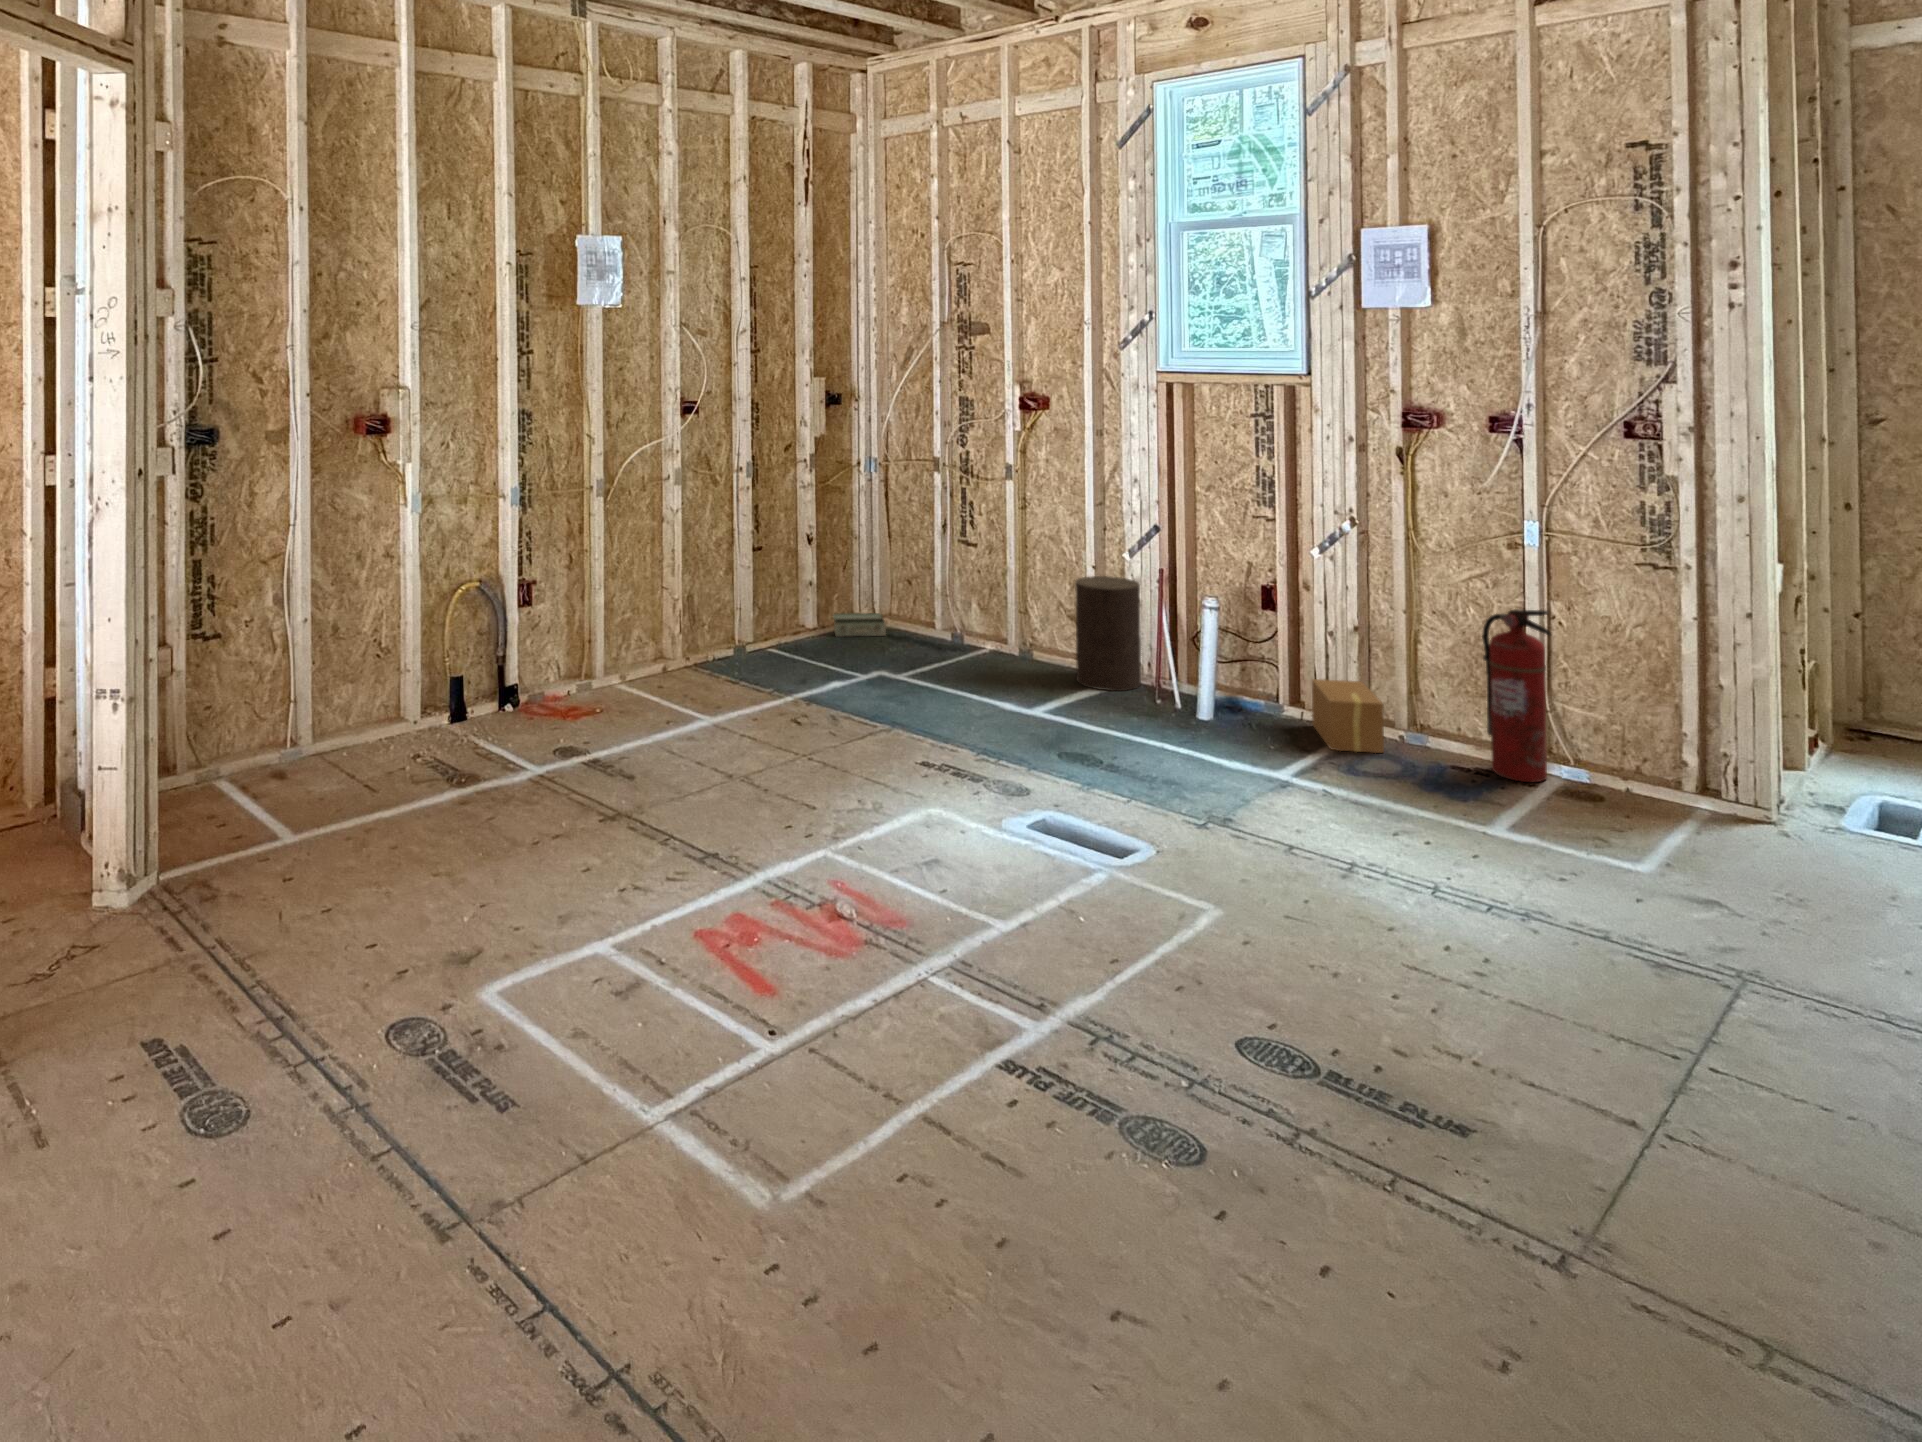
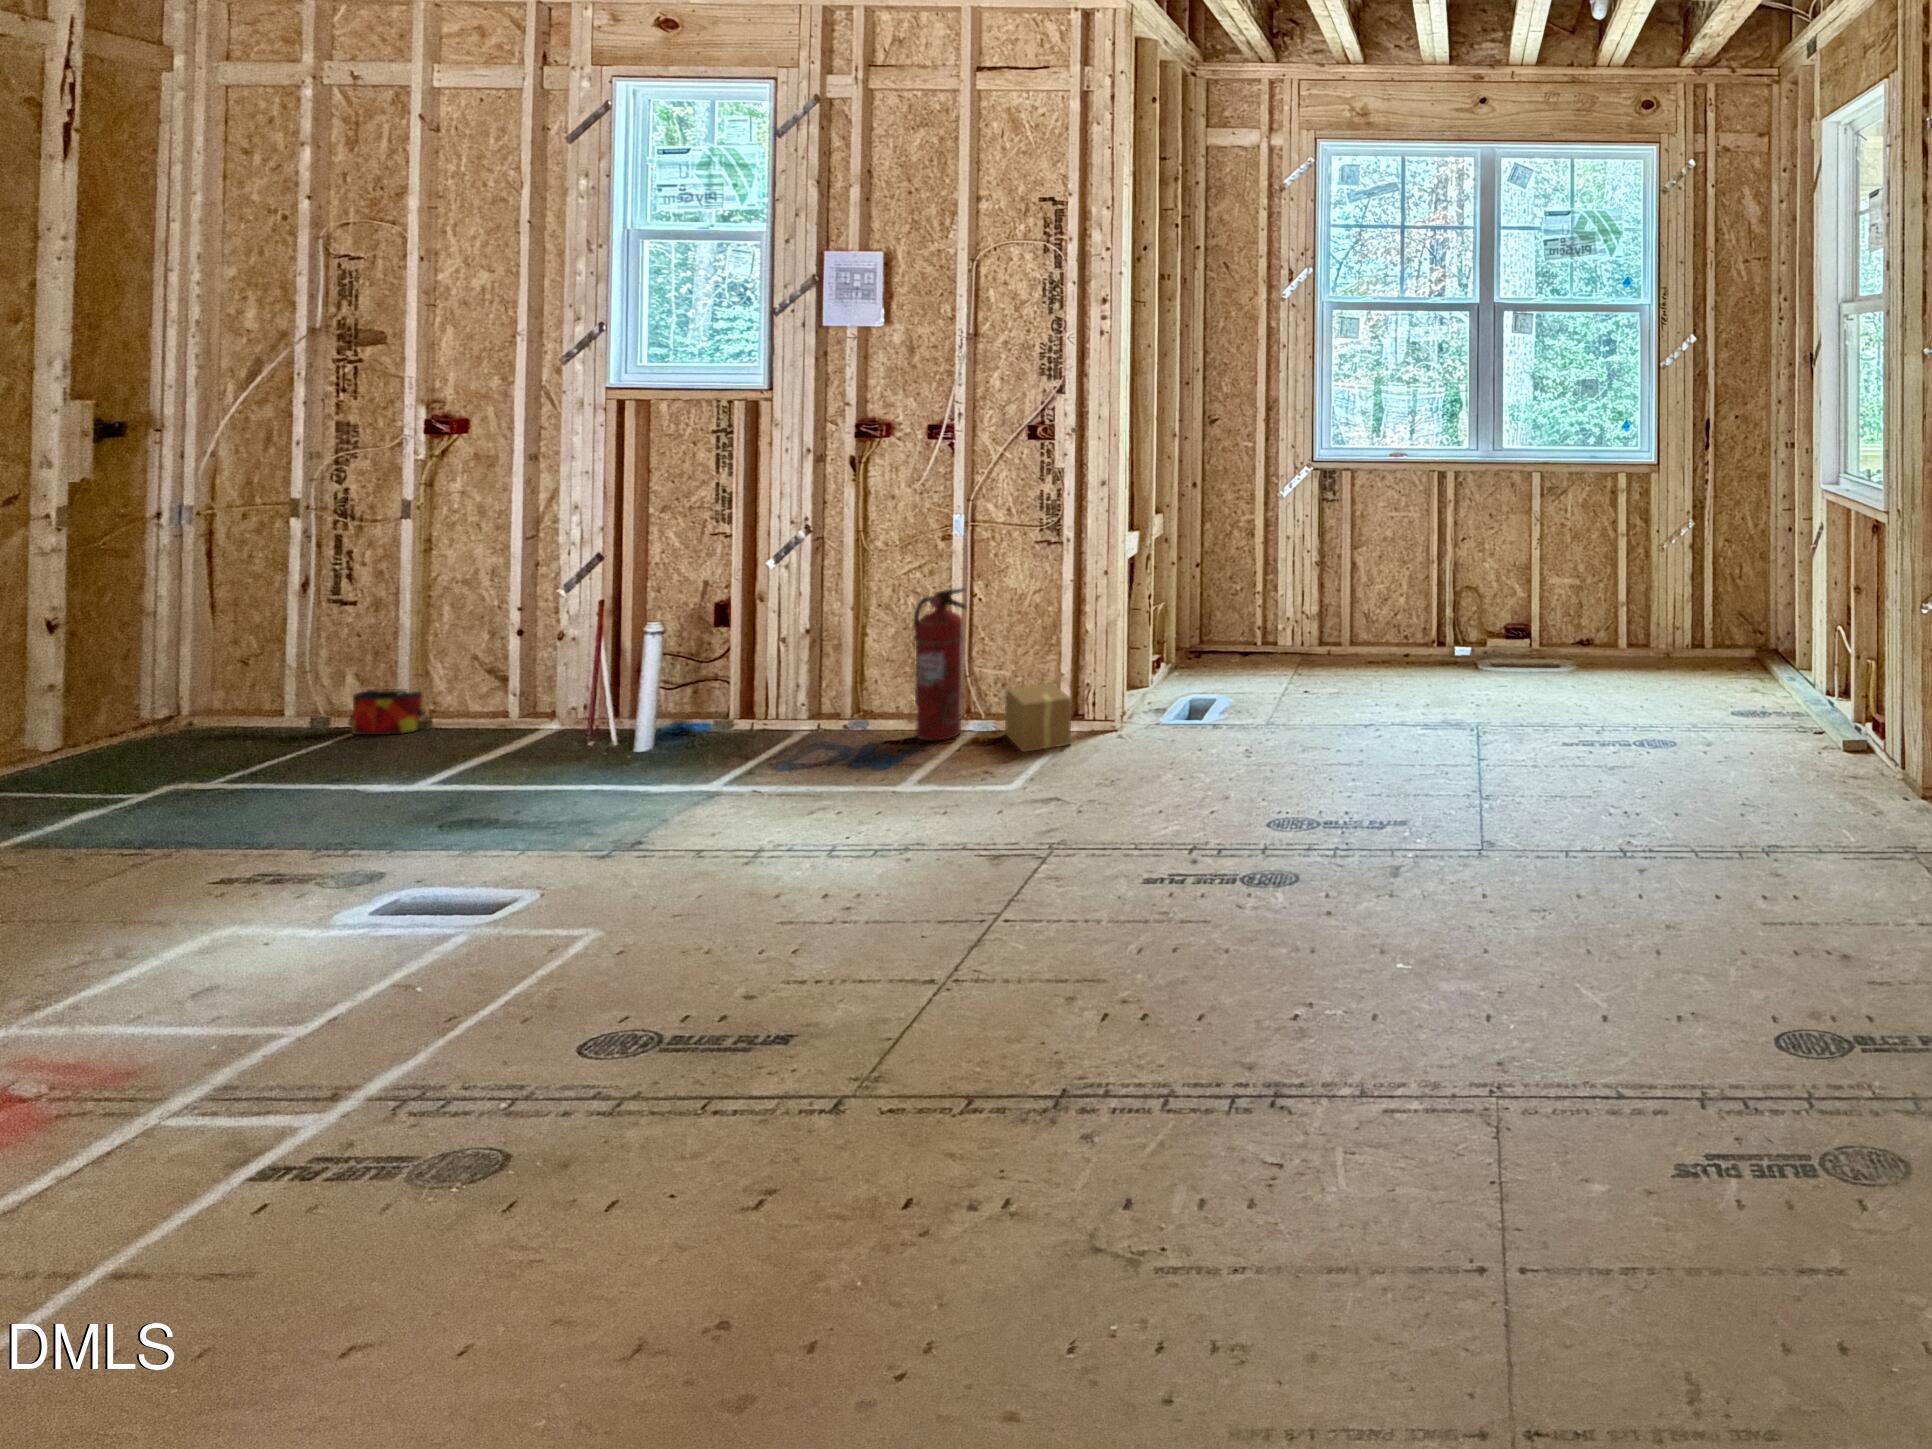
stool: present [1075,576,1141,691] -> none [487,617,575,746]
toolbox: present [833,613,886,637] -> none [93,713,193,756]
bag: none [977,617,1031,659] -> present [349,689,427,735]
cardboard box: present [1312,679,1384,753] -> present [1005,682,1071,752]

